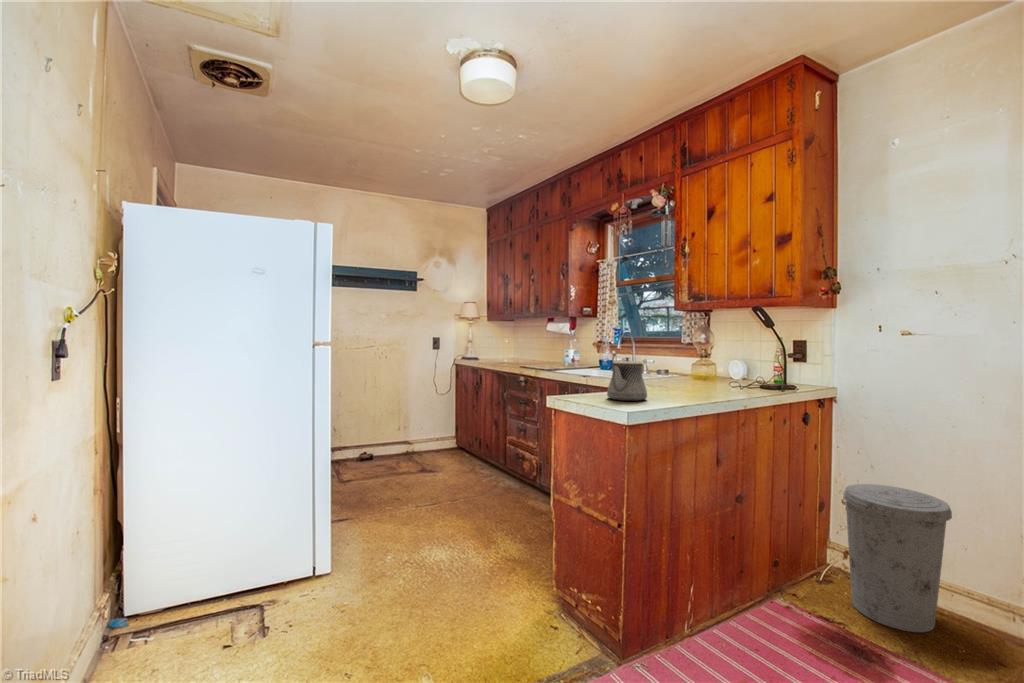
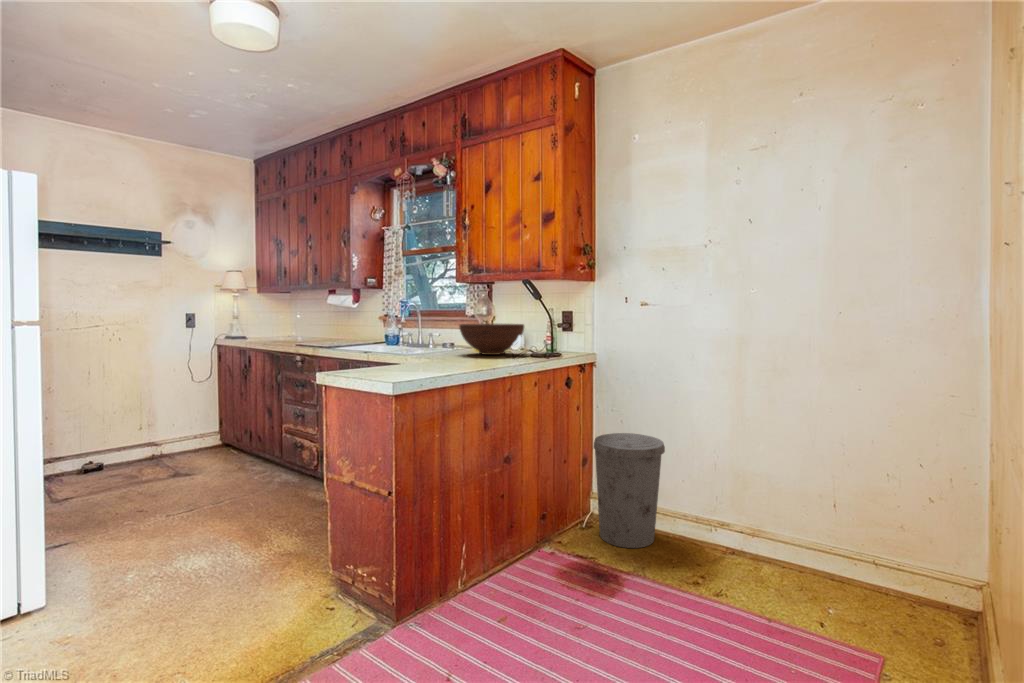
fruit bowl: none [678,352,752,385] -> present [459,324,524,355]
teapot: present [607,358,647,401] -> none [380,329,420,372]

